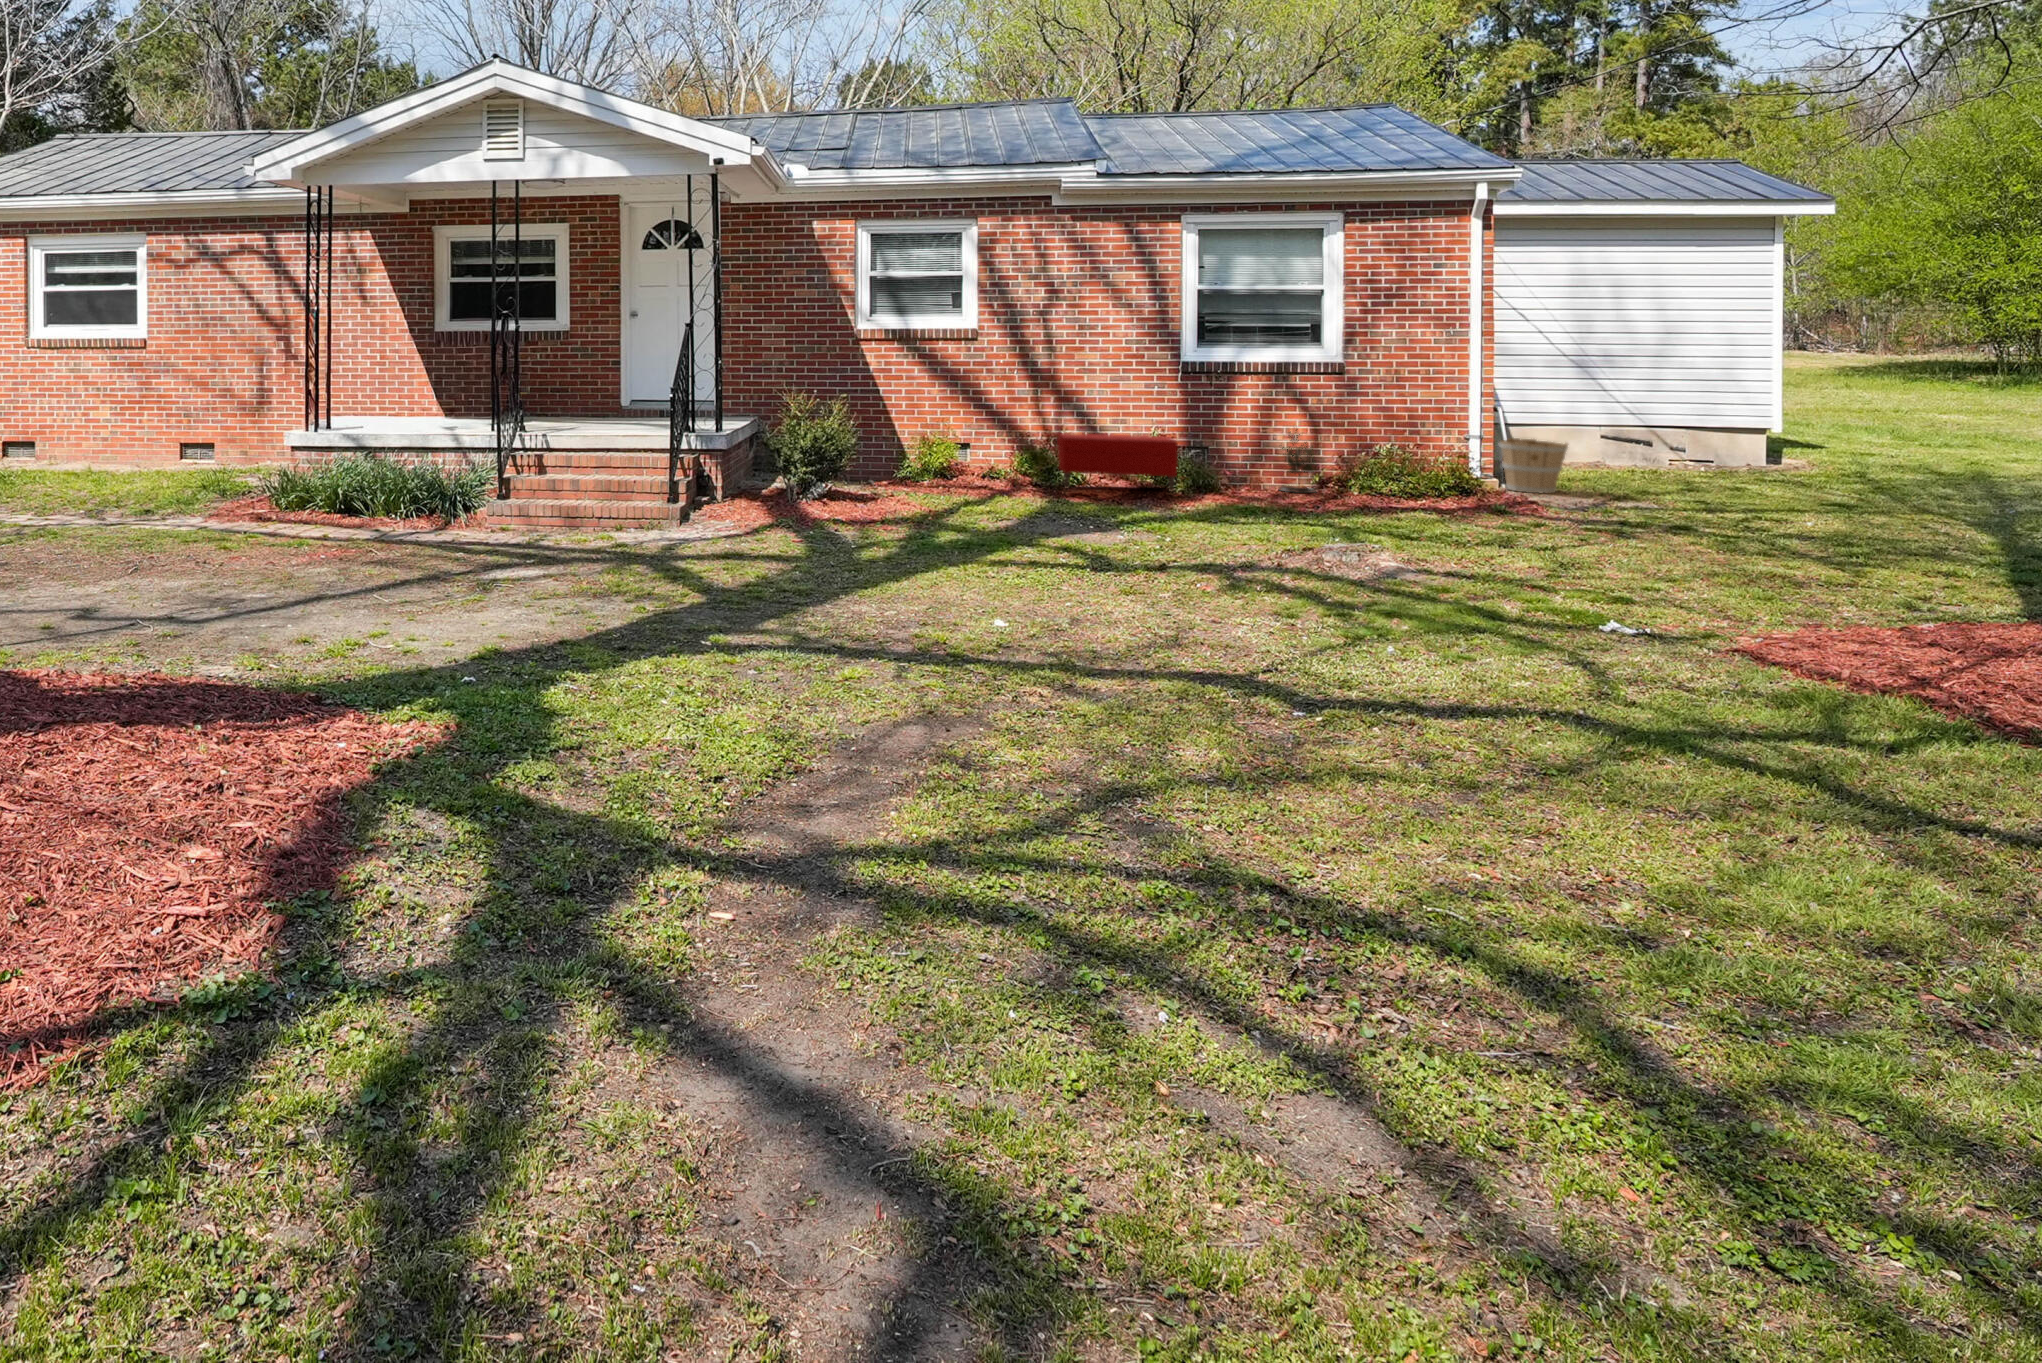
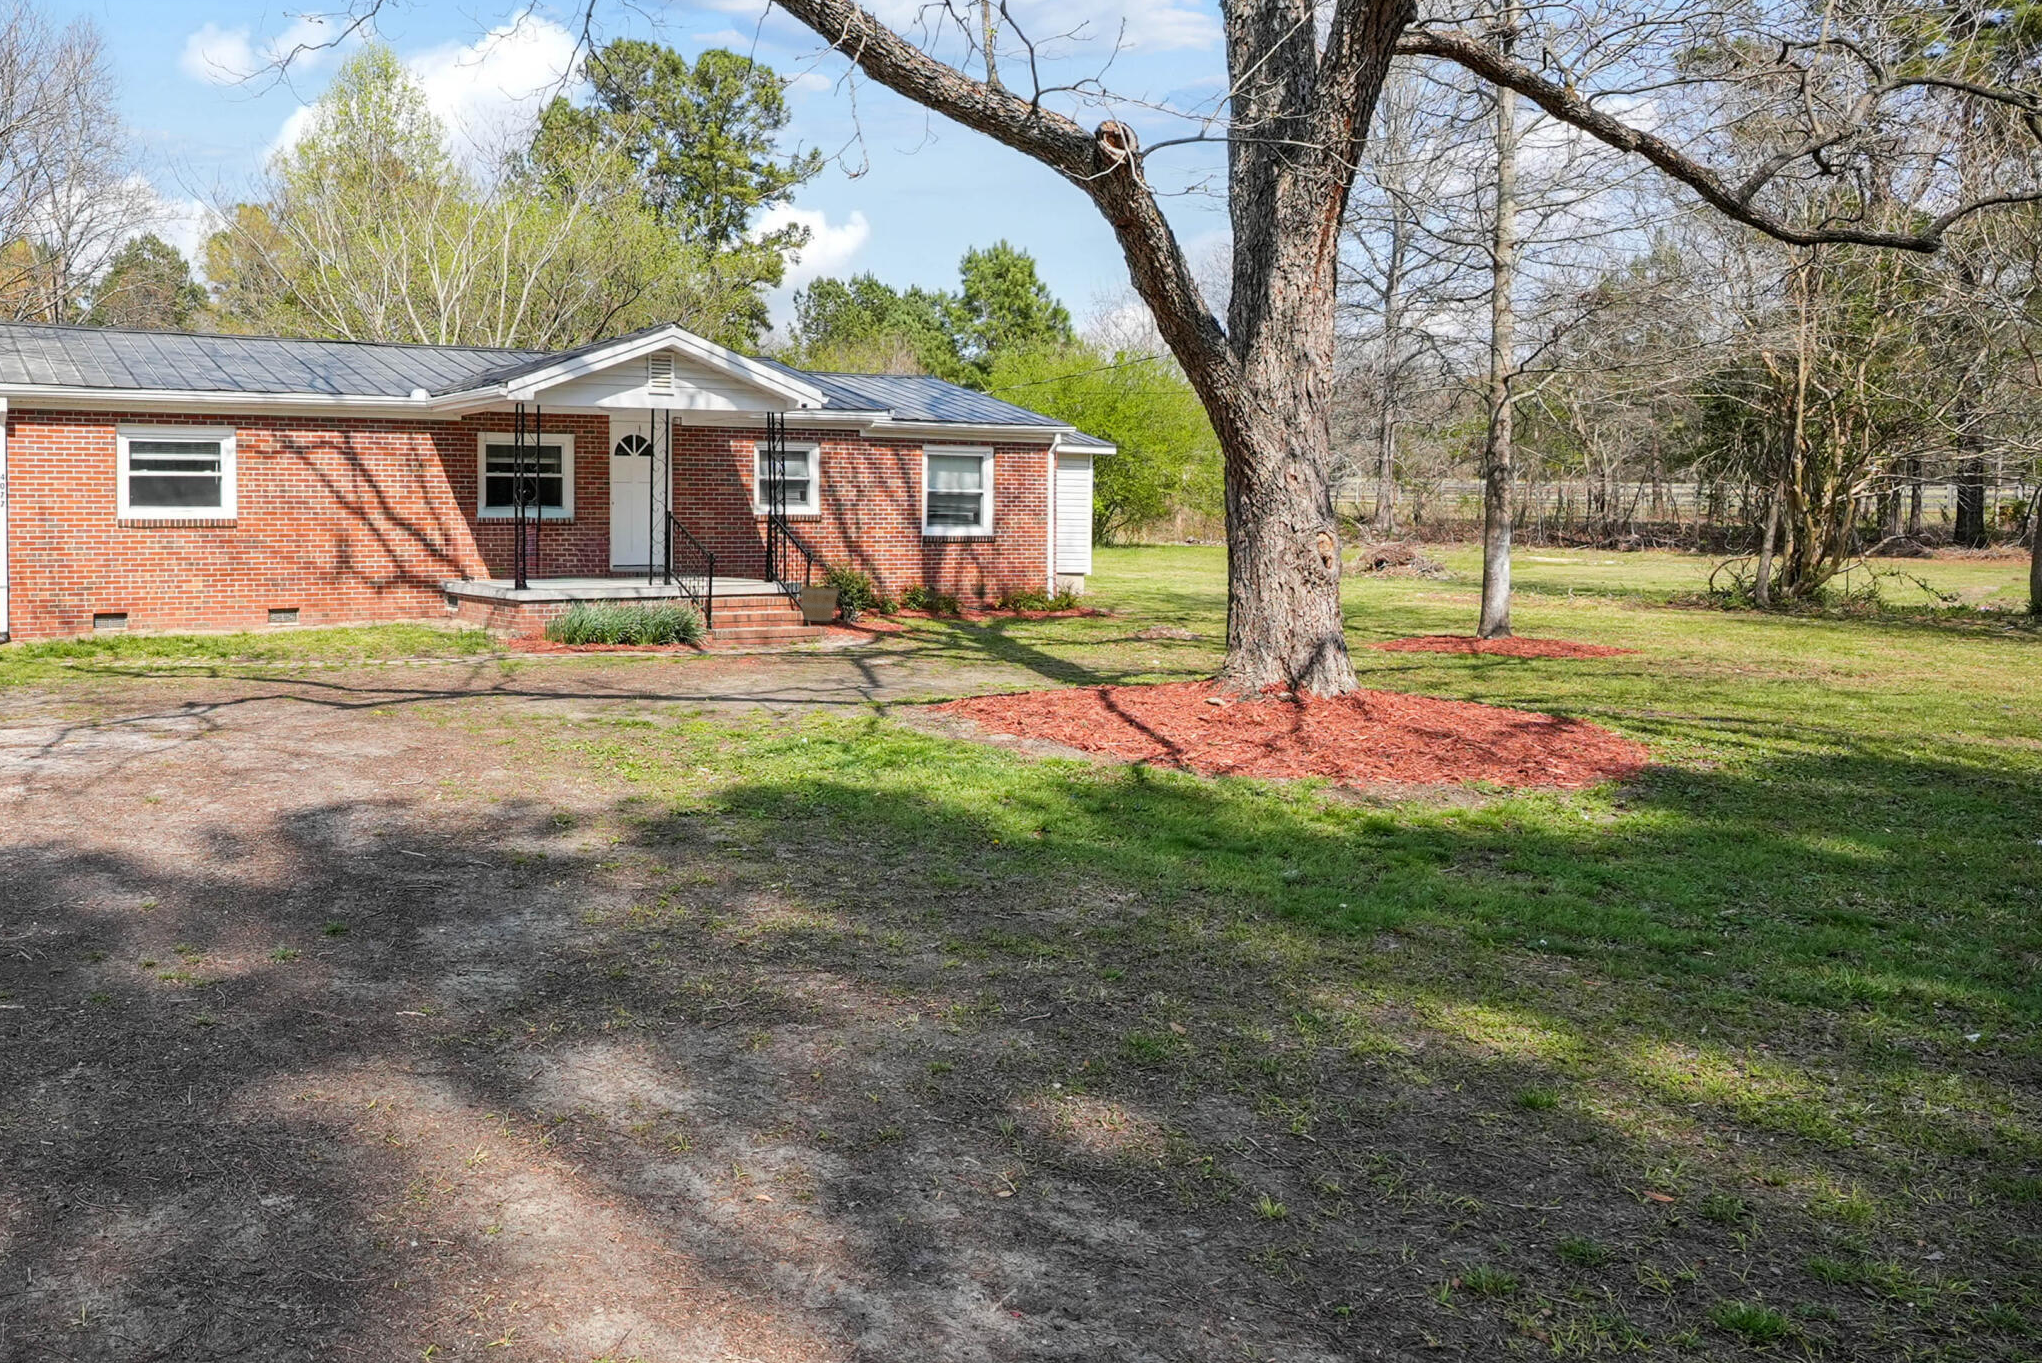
bench: present [1057,433,1178,492] -> none [868,580,940,613]
wooden bucket: present [1499,438,1568,493] -> present [800,586,839,622]

